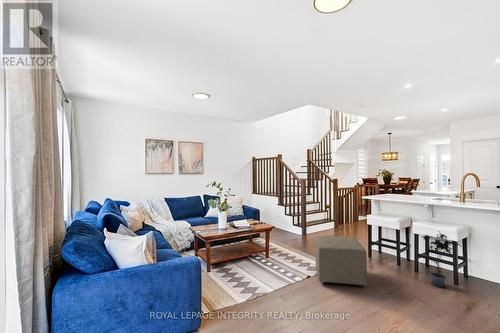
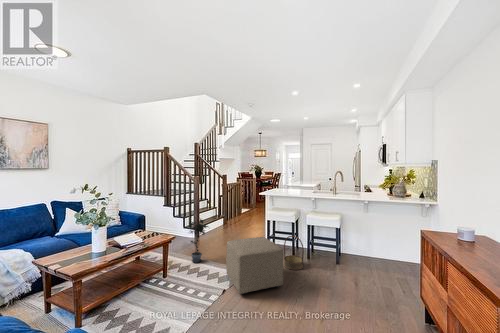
potted plant: present [422,233,461,287] -> present [189,219,208,263]
basket: none [379,242,403,278] -> present [284,236,304,270]

